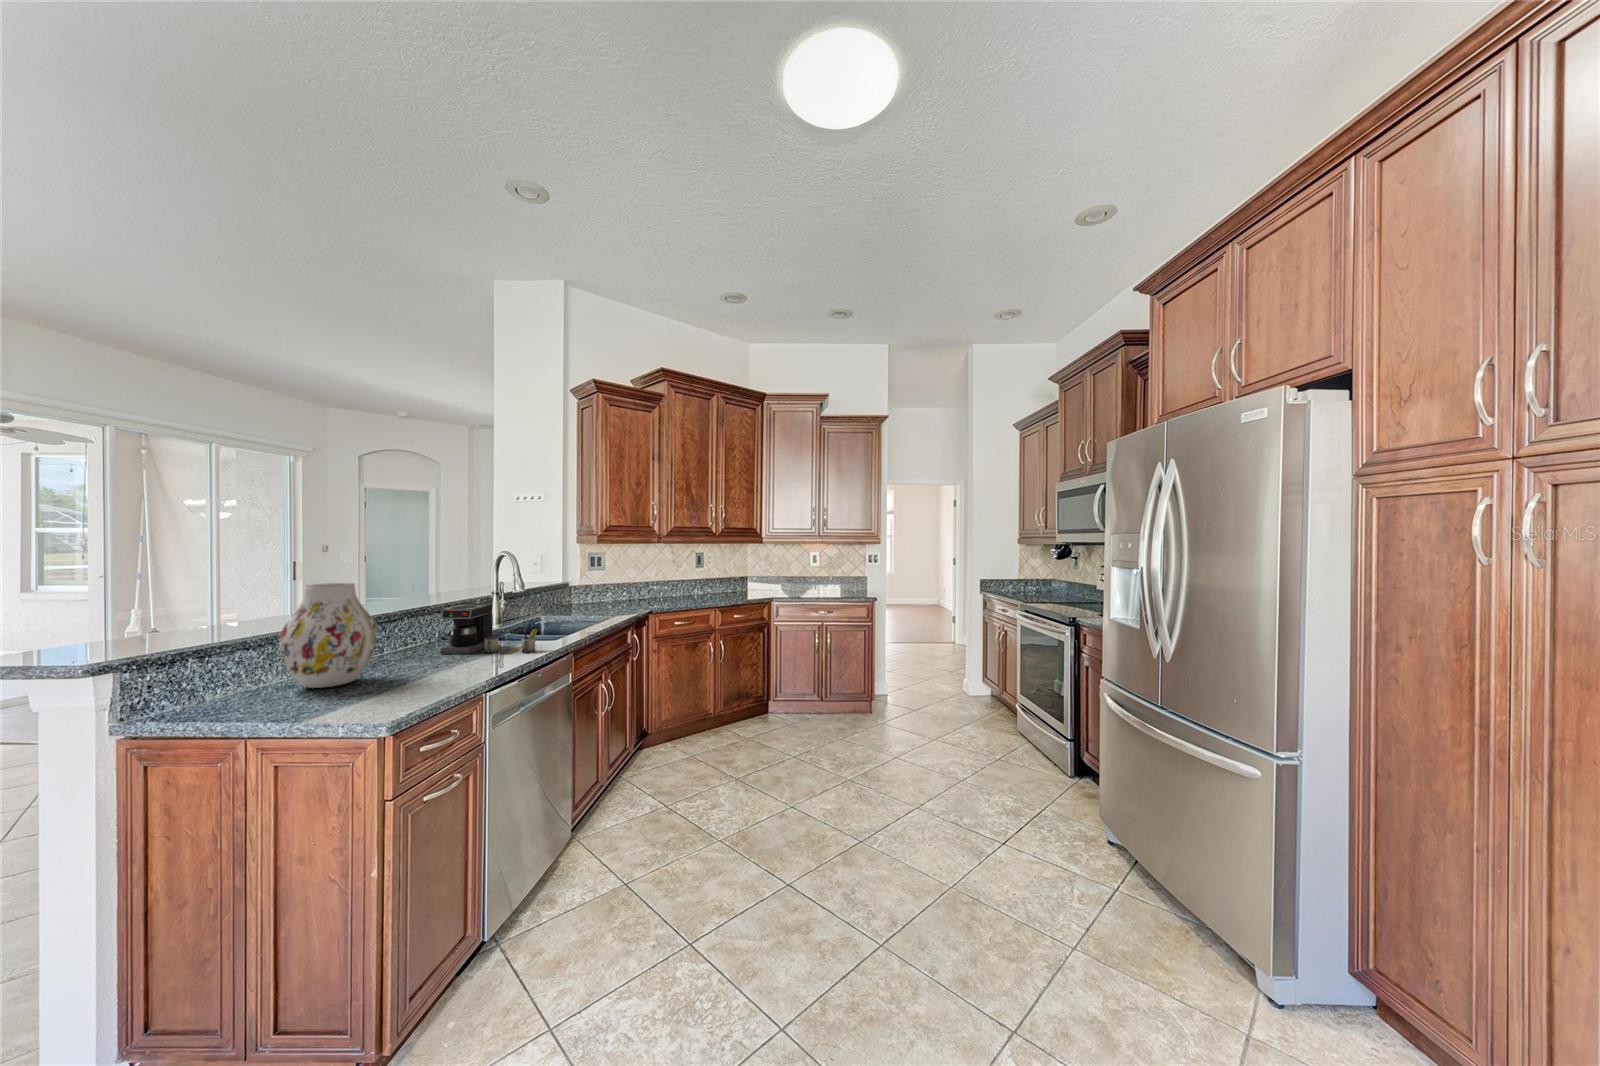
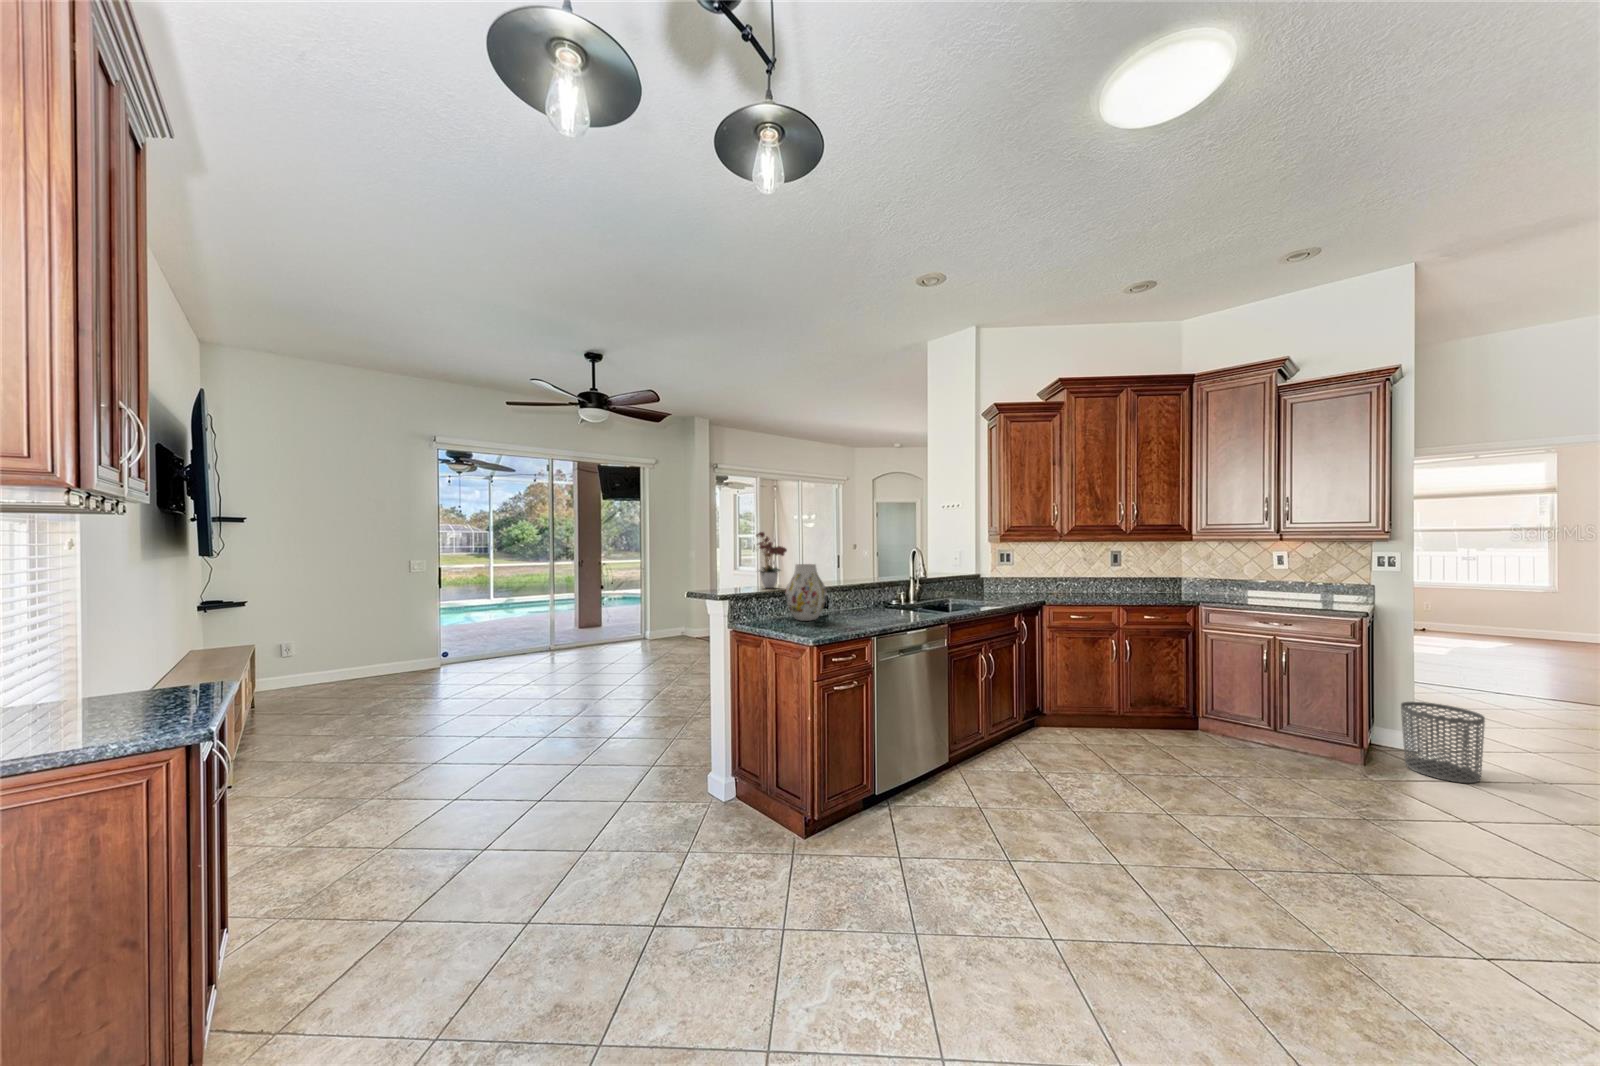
flower arrangement: none [171,518,275,635] -> present [756,532,787,588]
coffee maker: present [441,604,538,654] -> none [867,582,921,619]
waste bin: none [883,656,921,709] -> present [1401,702,1485,783]

